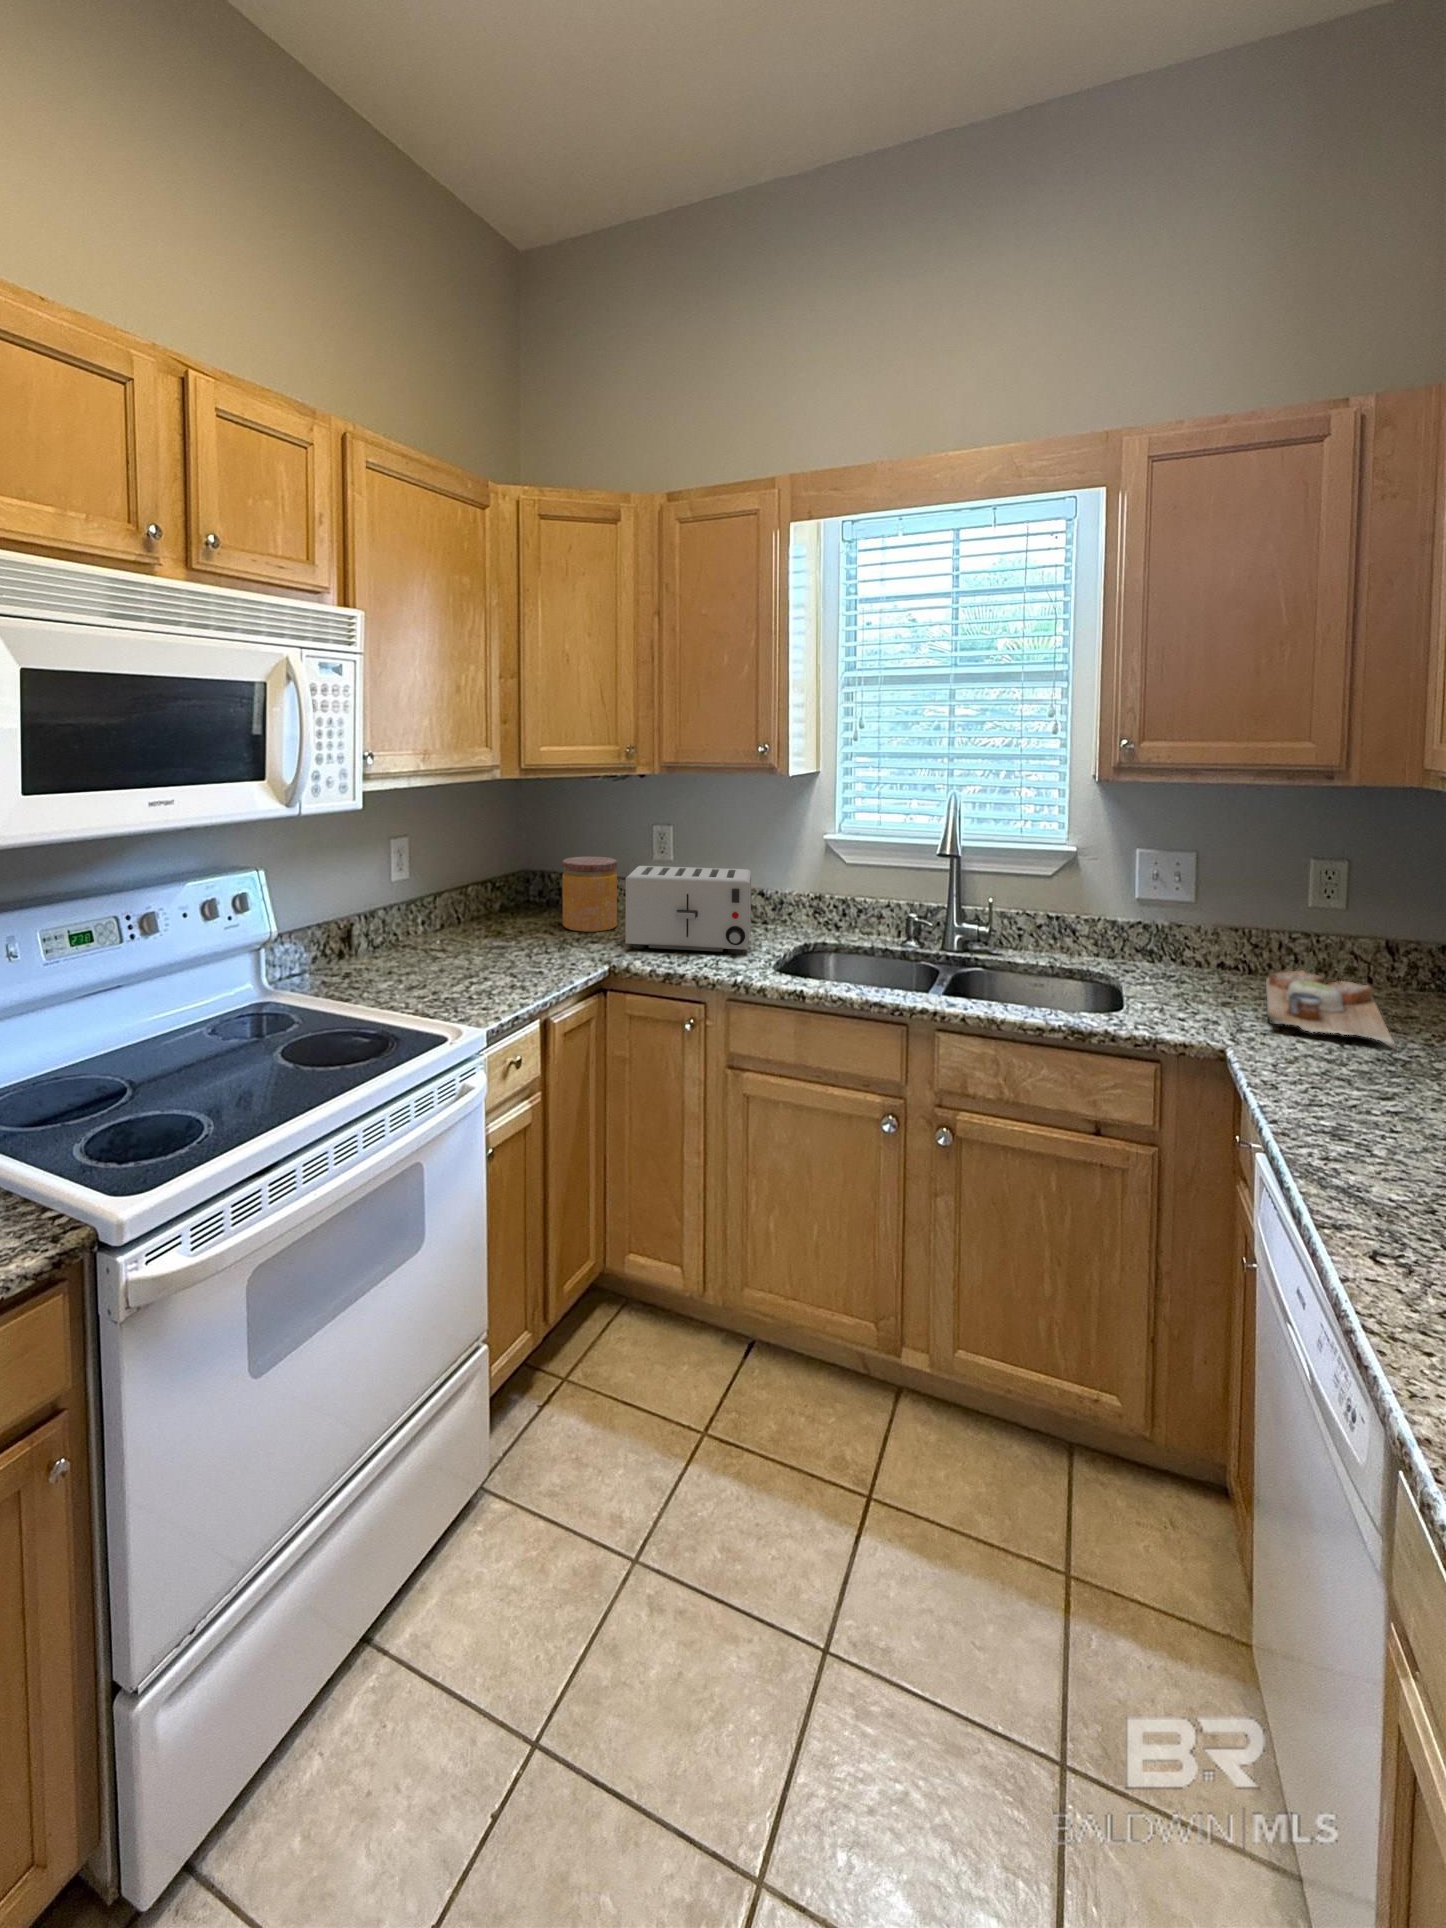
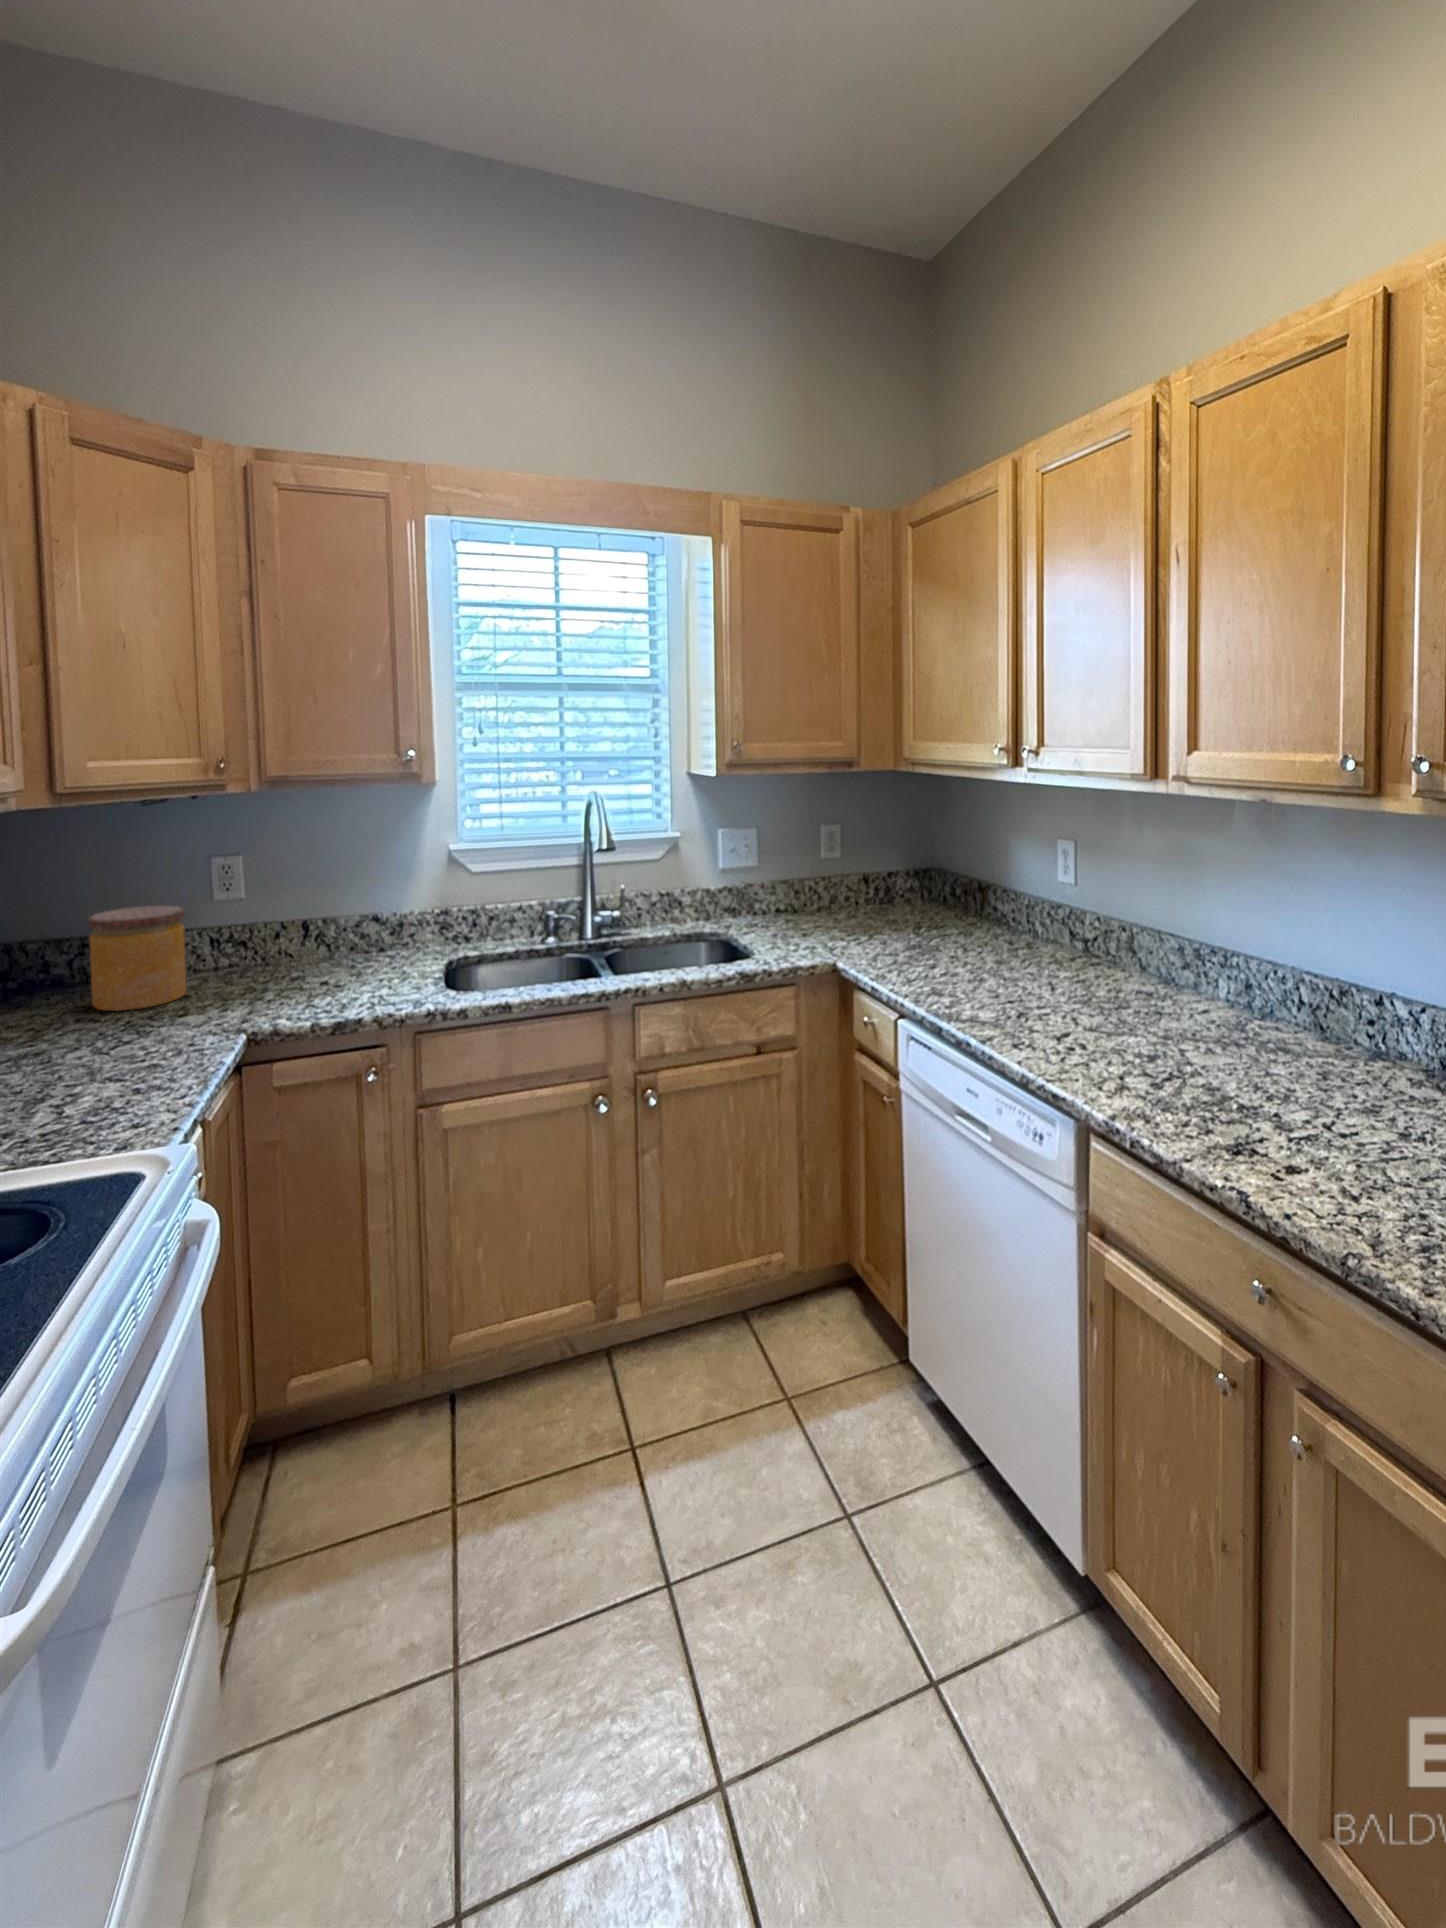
toaster: present [625,866,751,954] -> none [230,892,409,1009]
cutting board: present [1266,970,1396,1049] -> none [811,903,908,941]

